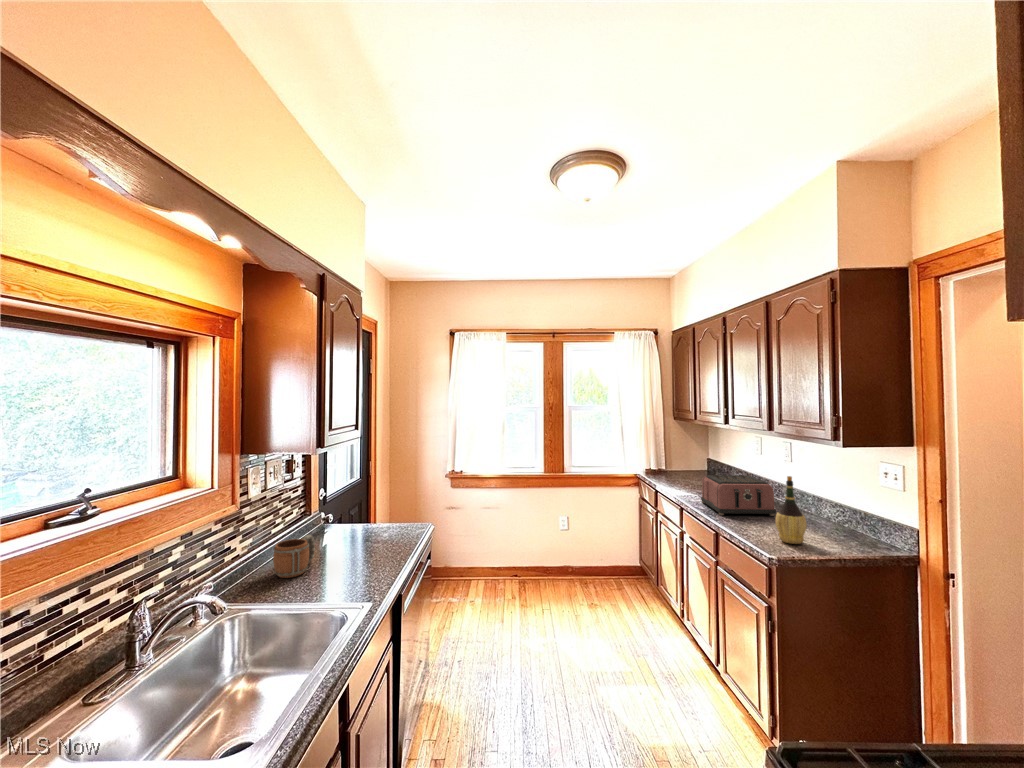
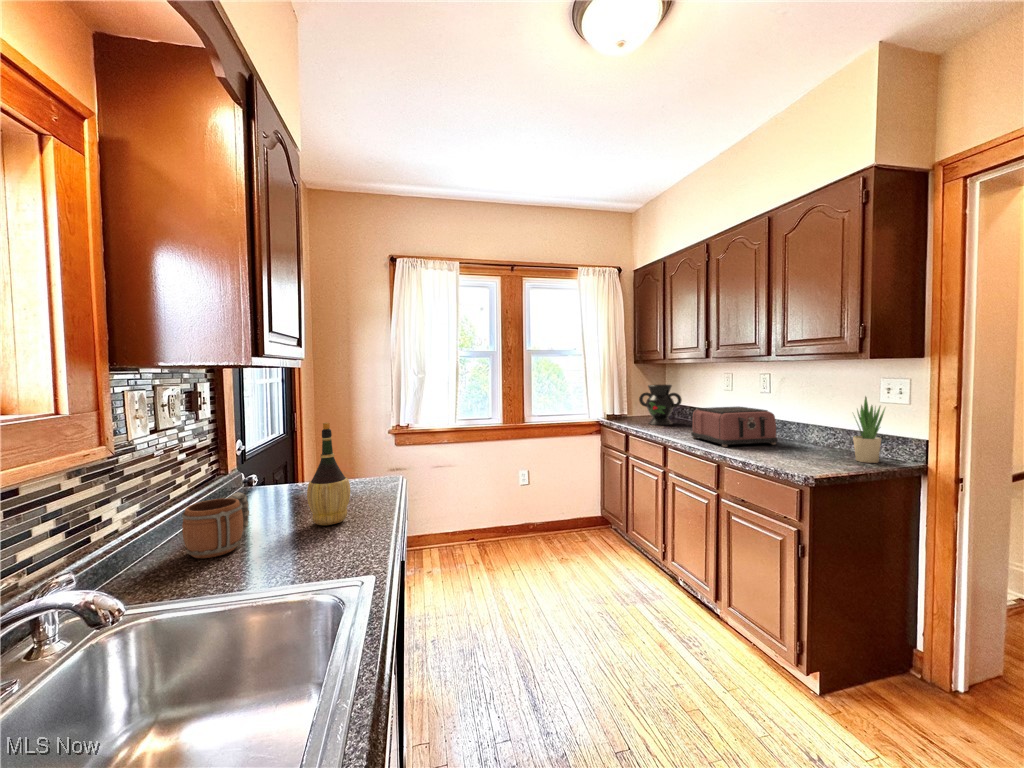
decorative vase: none [671,444,710,484] -> present [639,385,682,425]
wine bottle: present [775,476,807,544] -> present [307,423,351,525]
potted plant: none [826,480,857,545] -> present [853,397,885,463]

